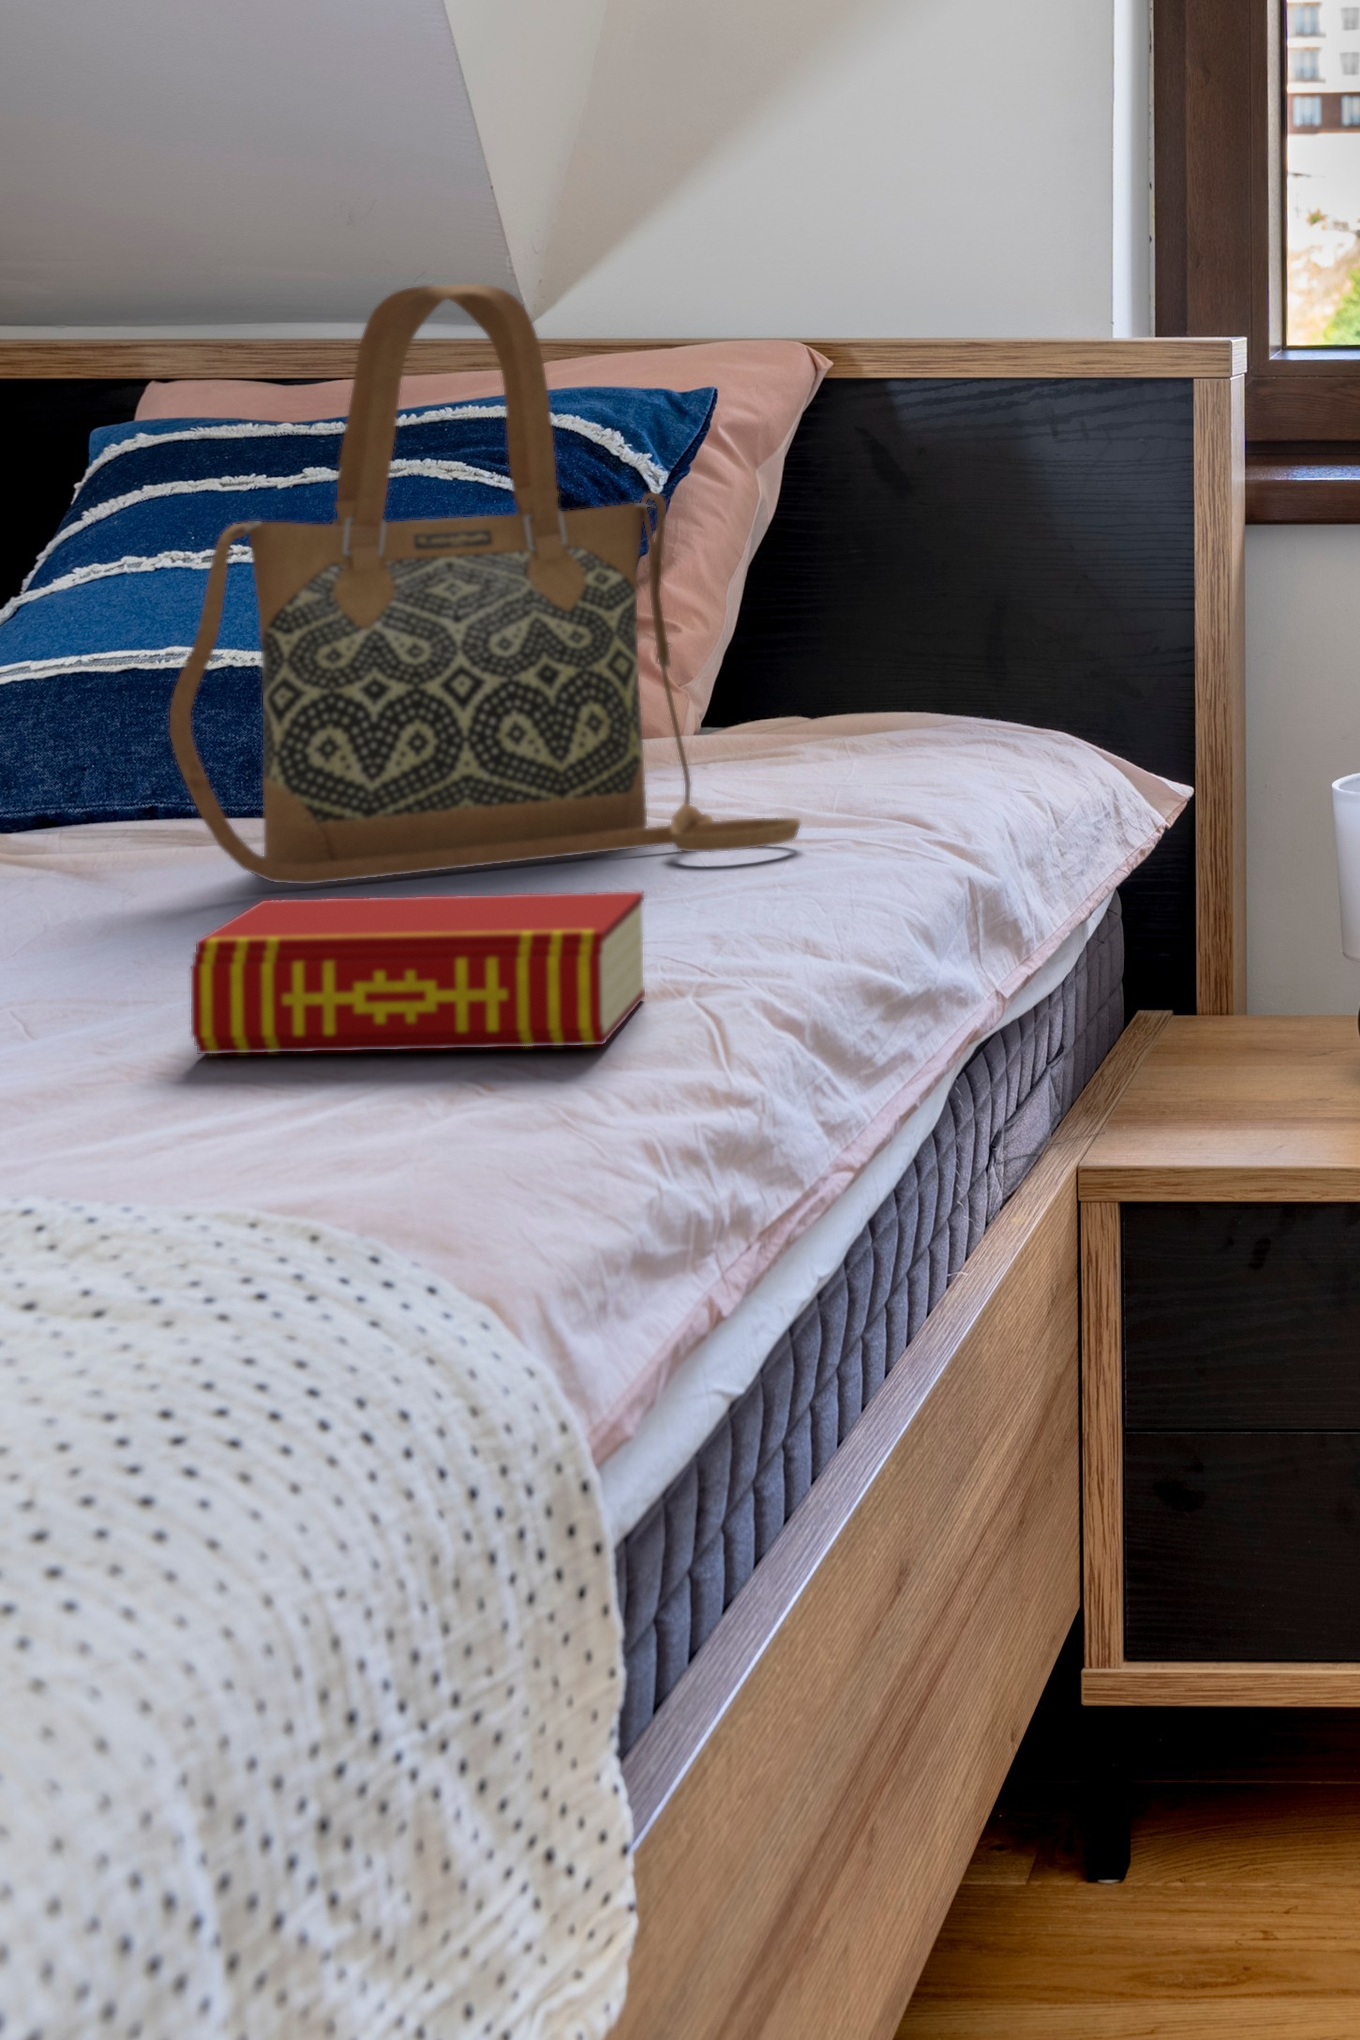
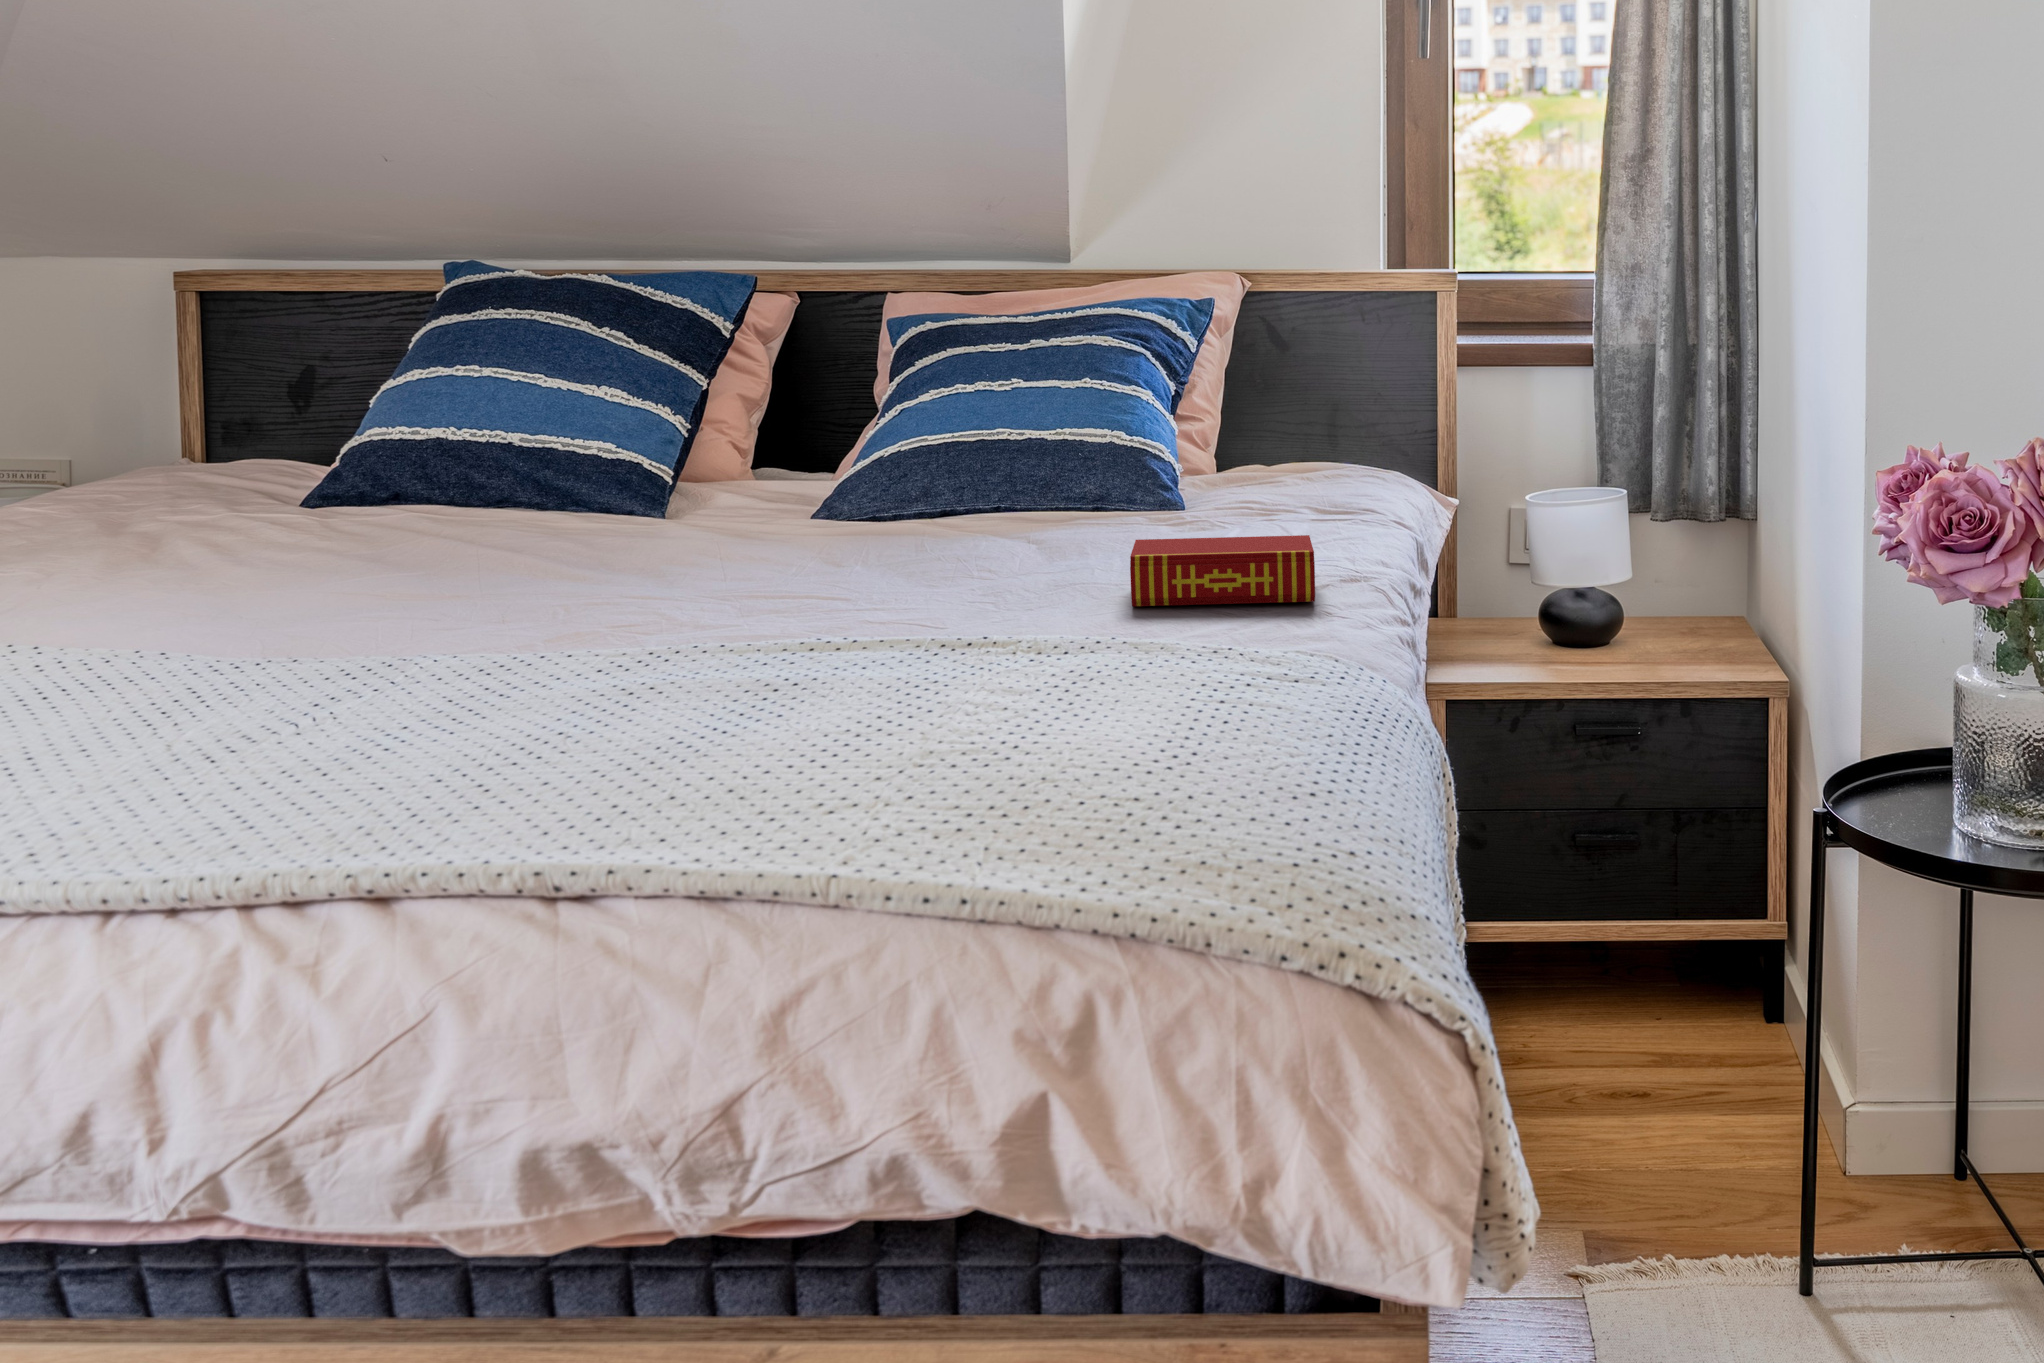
handbag: present [170,284,800,884] -> none [1036,253,1318,537]

